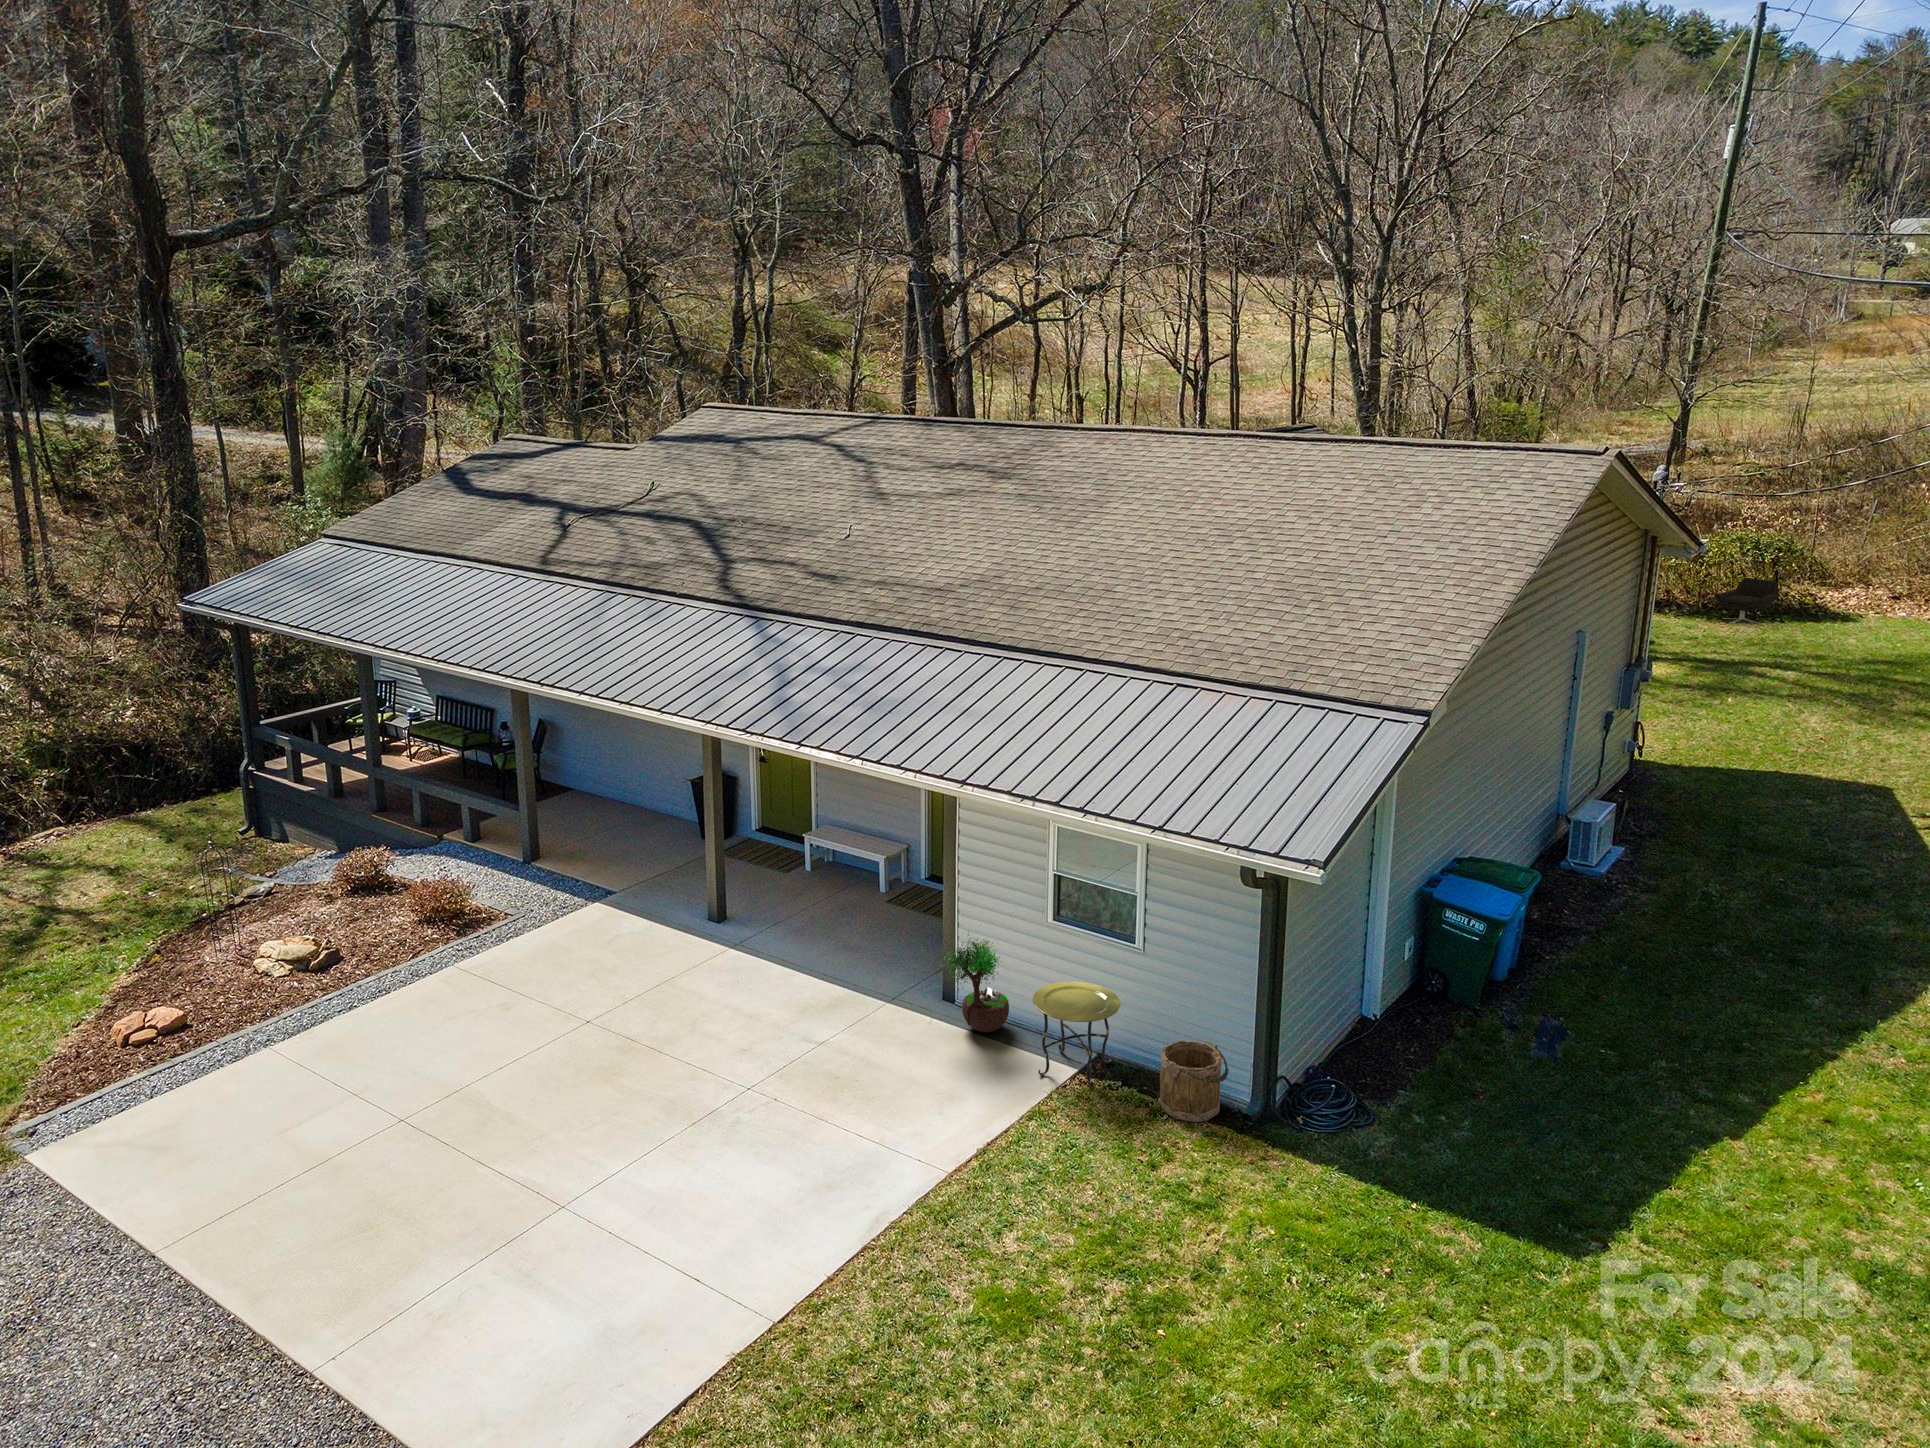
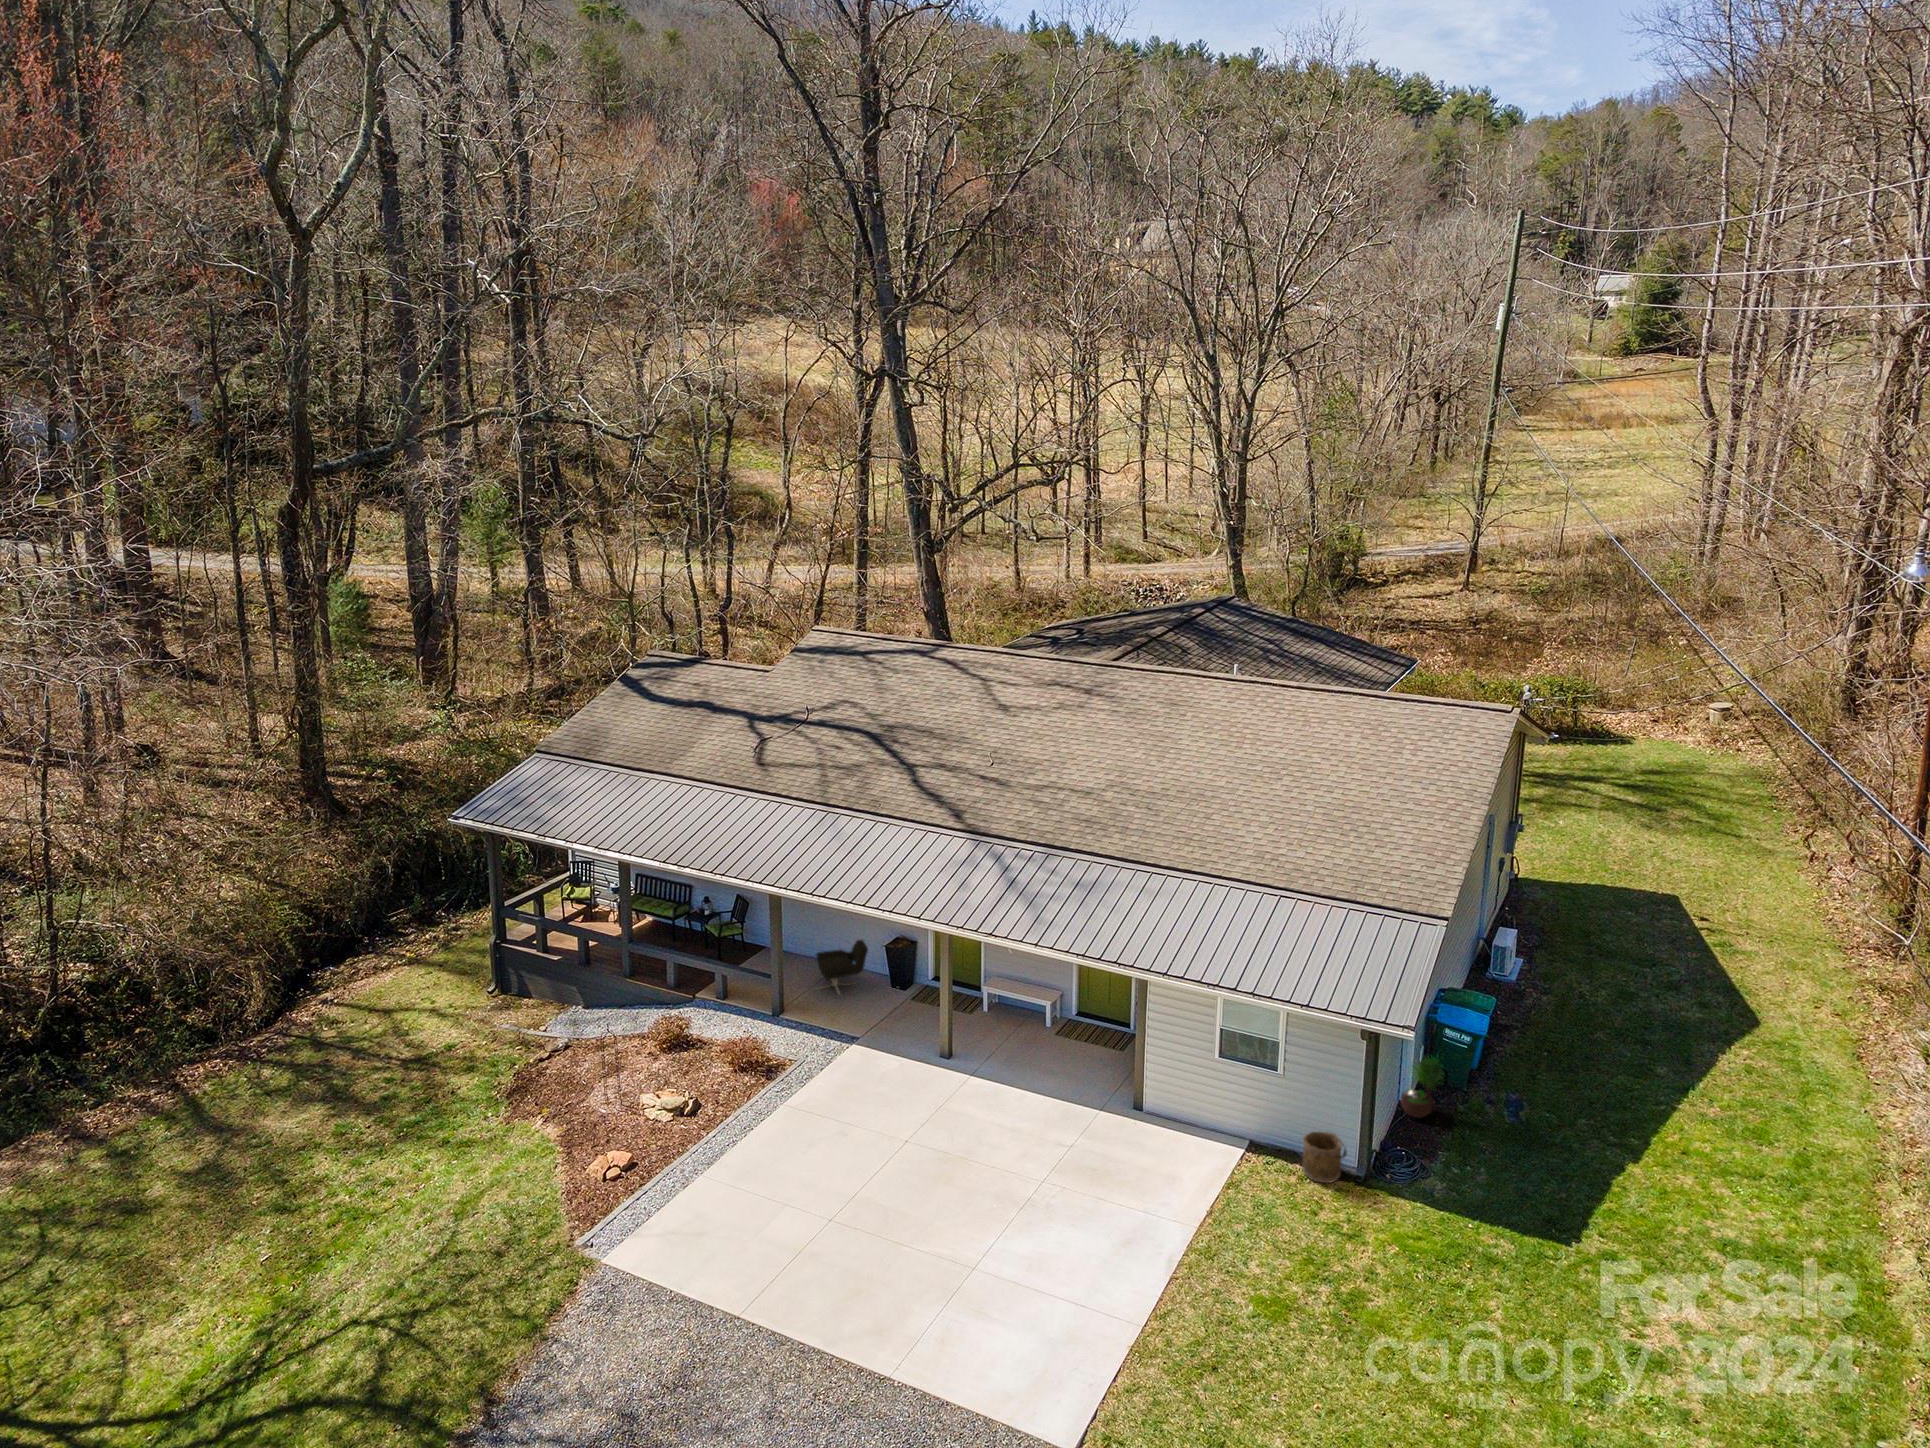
lounge chair: present [1715,578,1778,624] -> present [817,940,868,994]
potted tree: present [941,931,1009,1032] -> present [1401,1058,1444,1118]
side table: present [1032,981,1121,1088] -> none [1214,1096,1272,1165]

